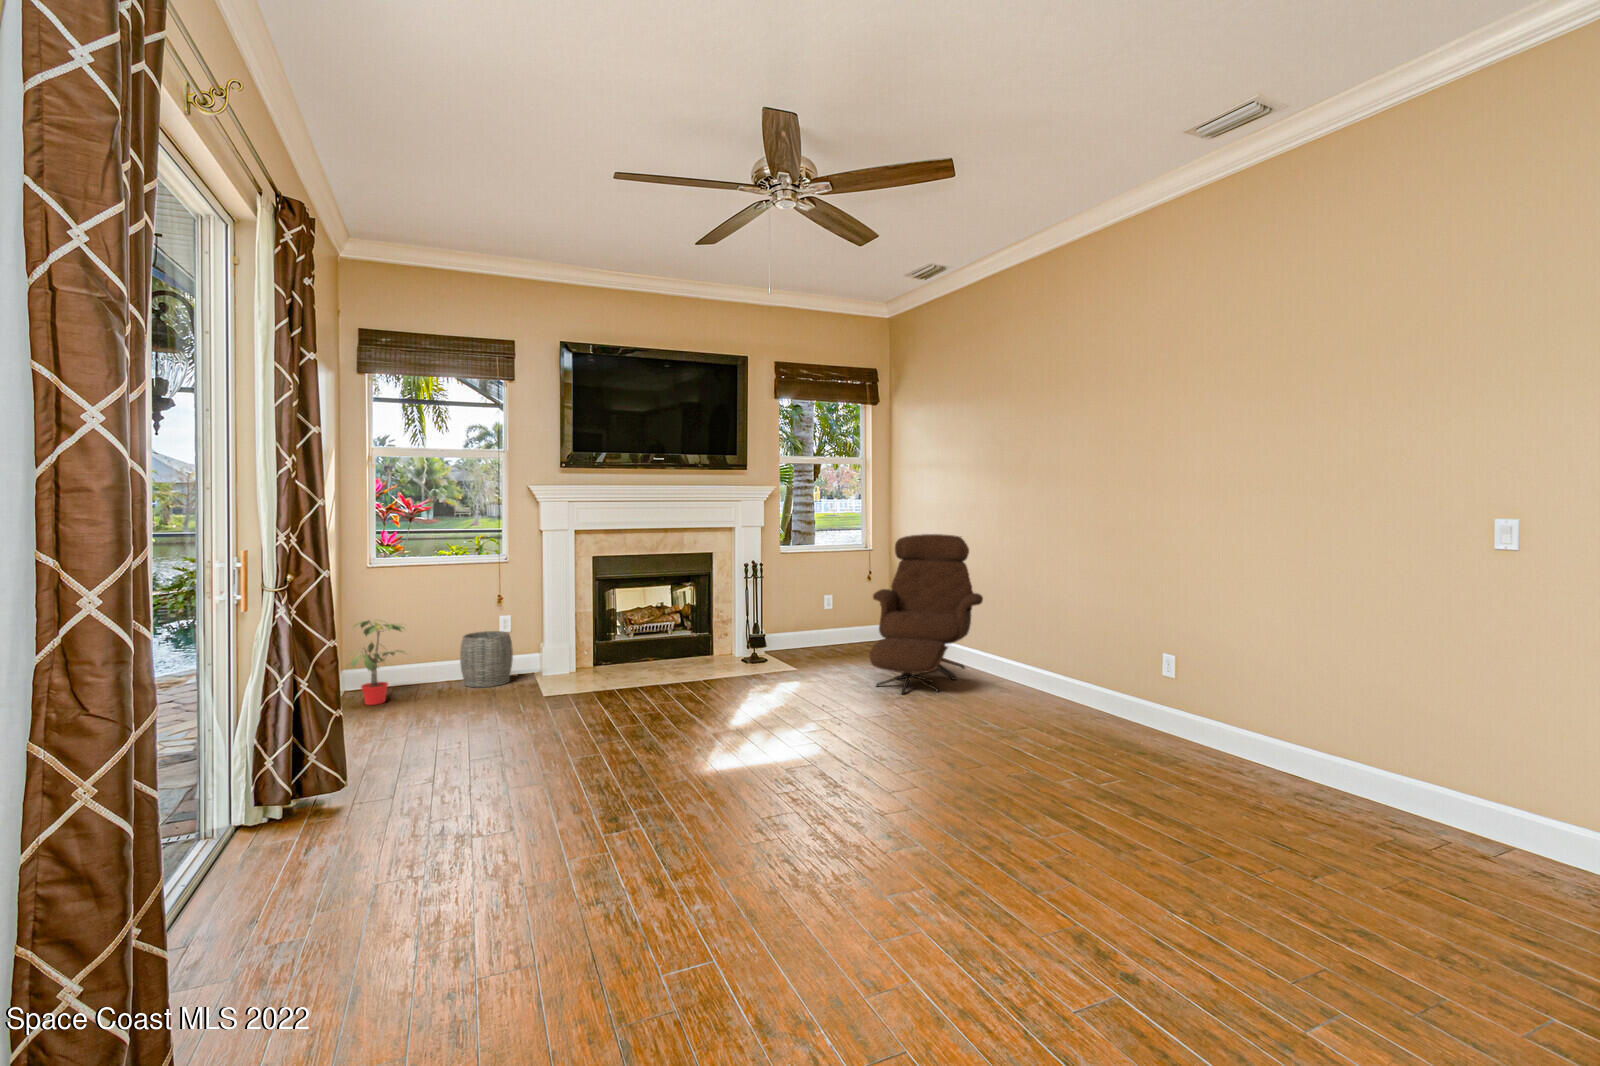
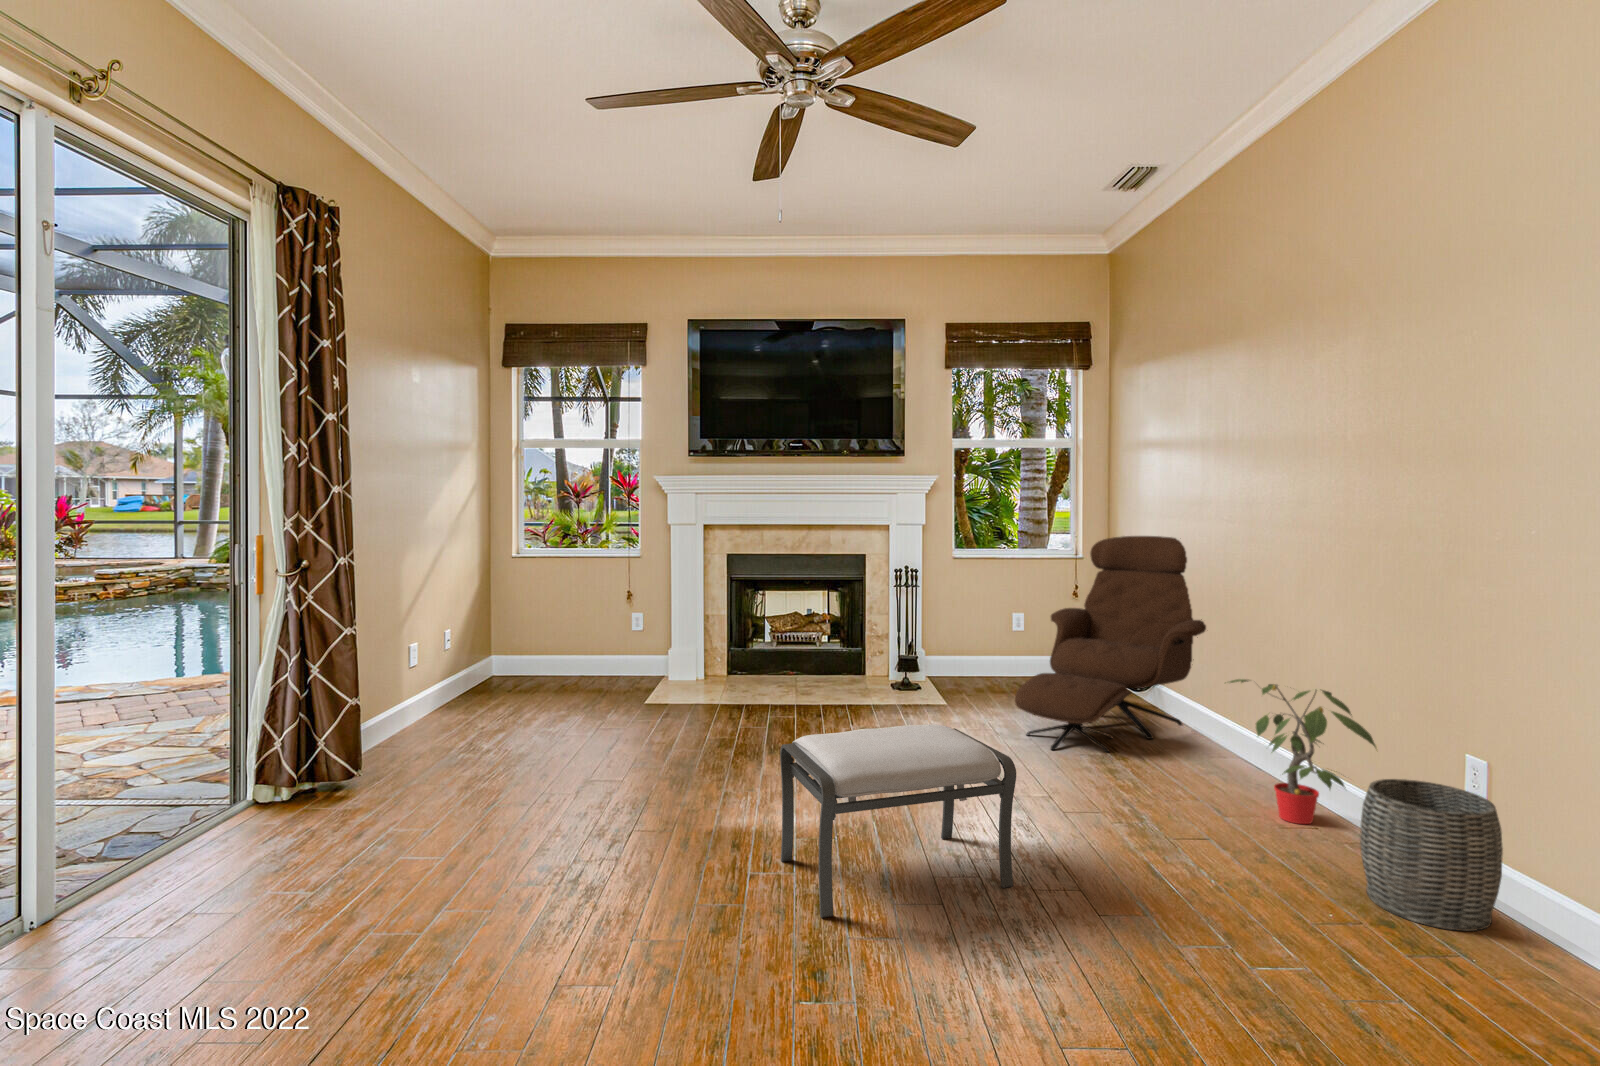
potted plant: present [351,620,405,705] -> present [1229,679,1376,824]
woven basket: present [460,631,513,688] -> present [1360,779,1503,931]
ottoman: none [803,679,970,823] -> present [780,724,1016,918]

